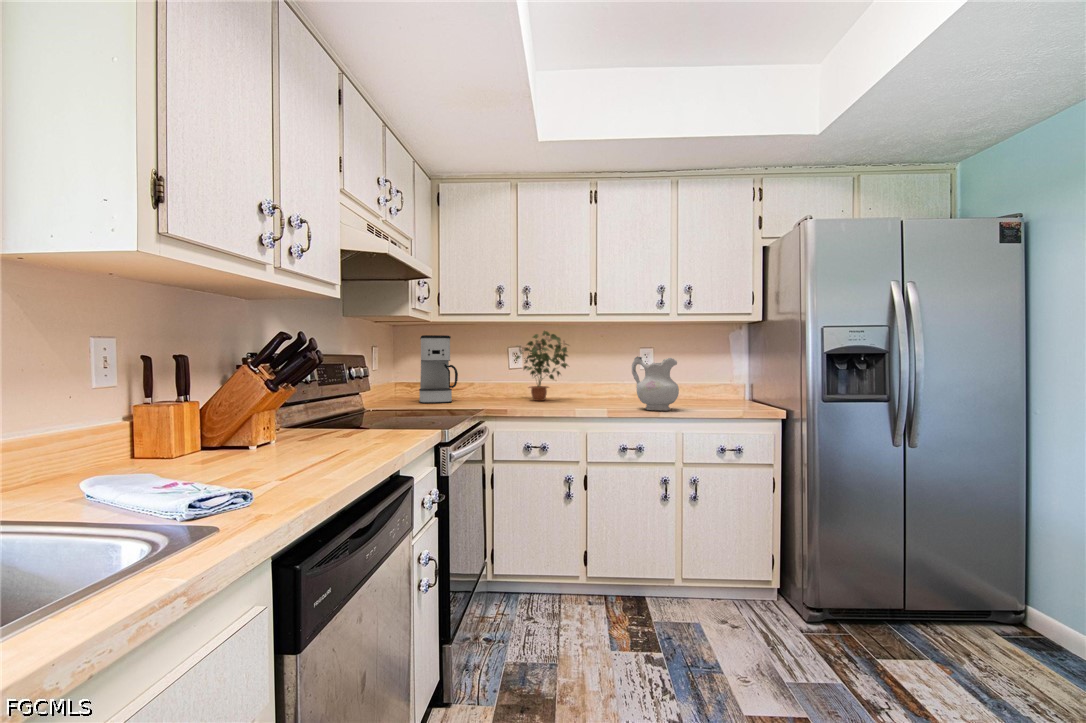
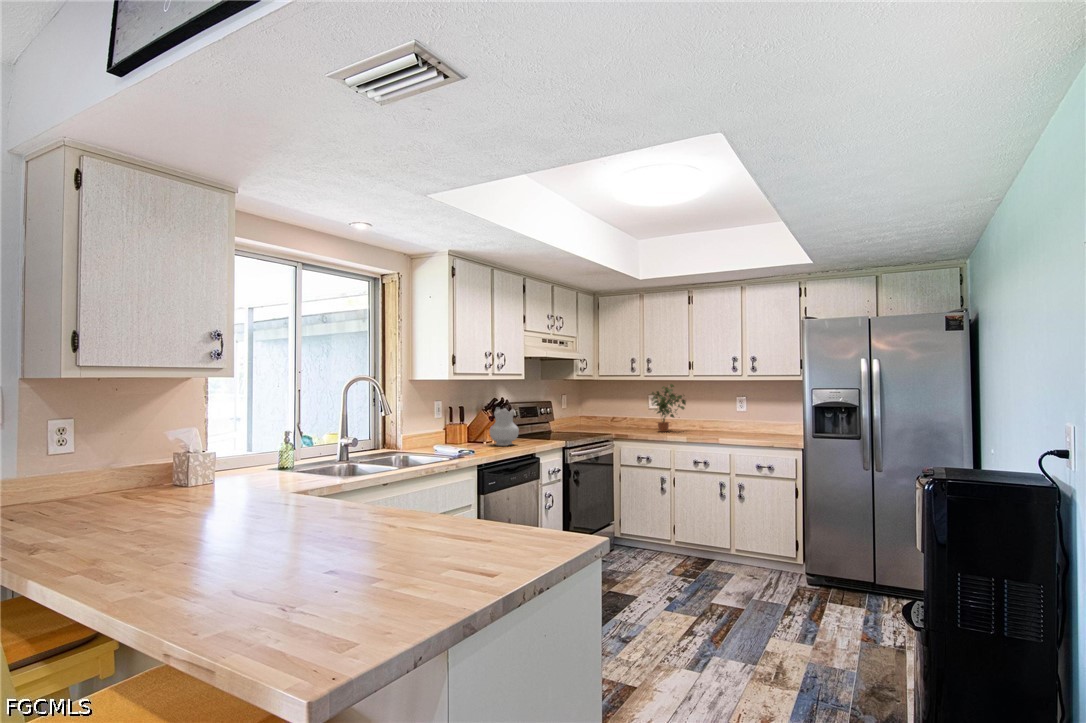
coffee maker: present [419,335,458,403] -> none [587,388,611,431]
ceramic pitcher: present [632,356,679,411] -> present [489,407,519,446]

